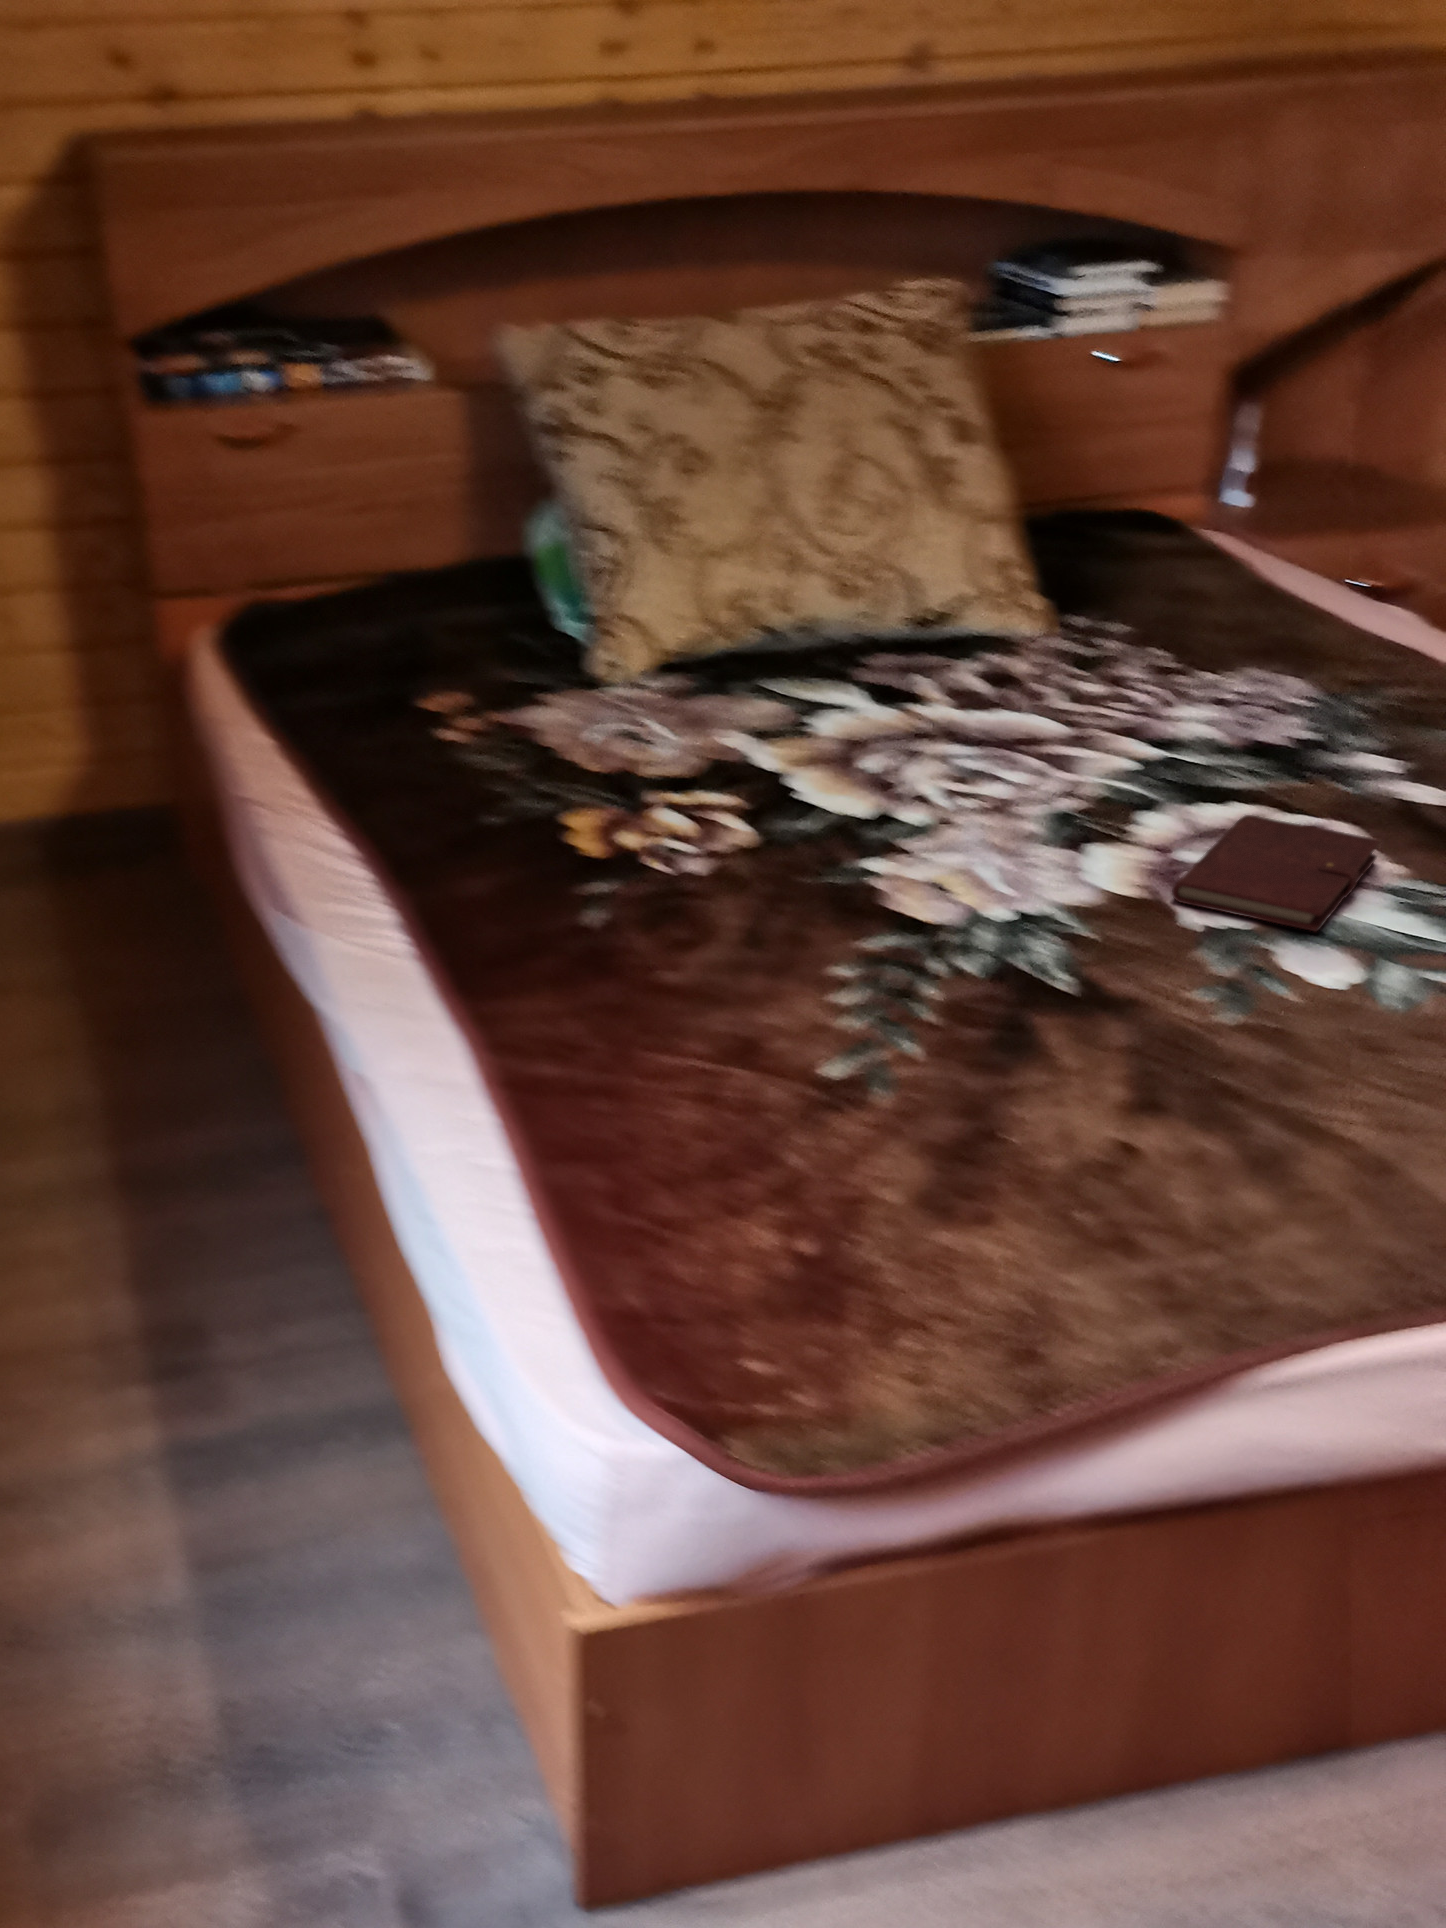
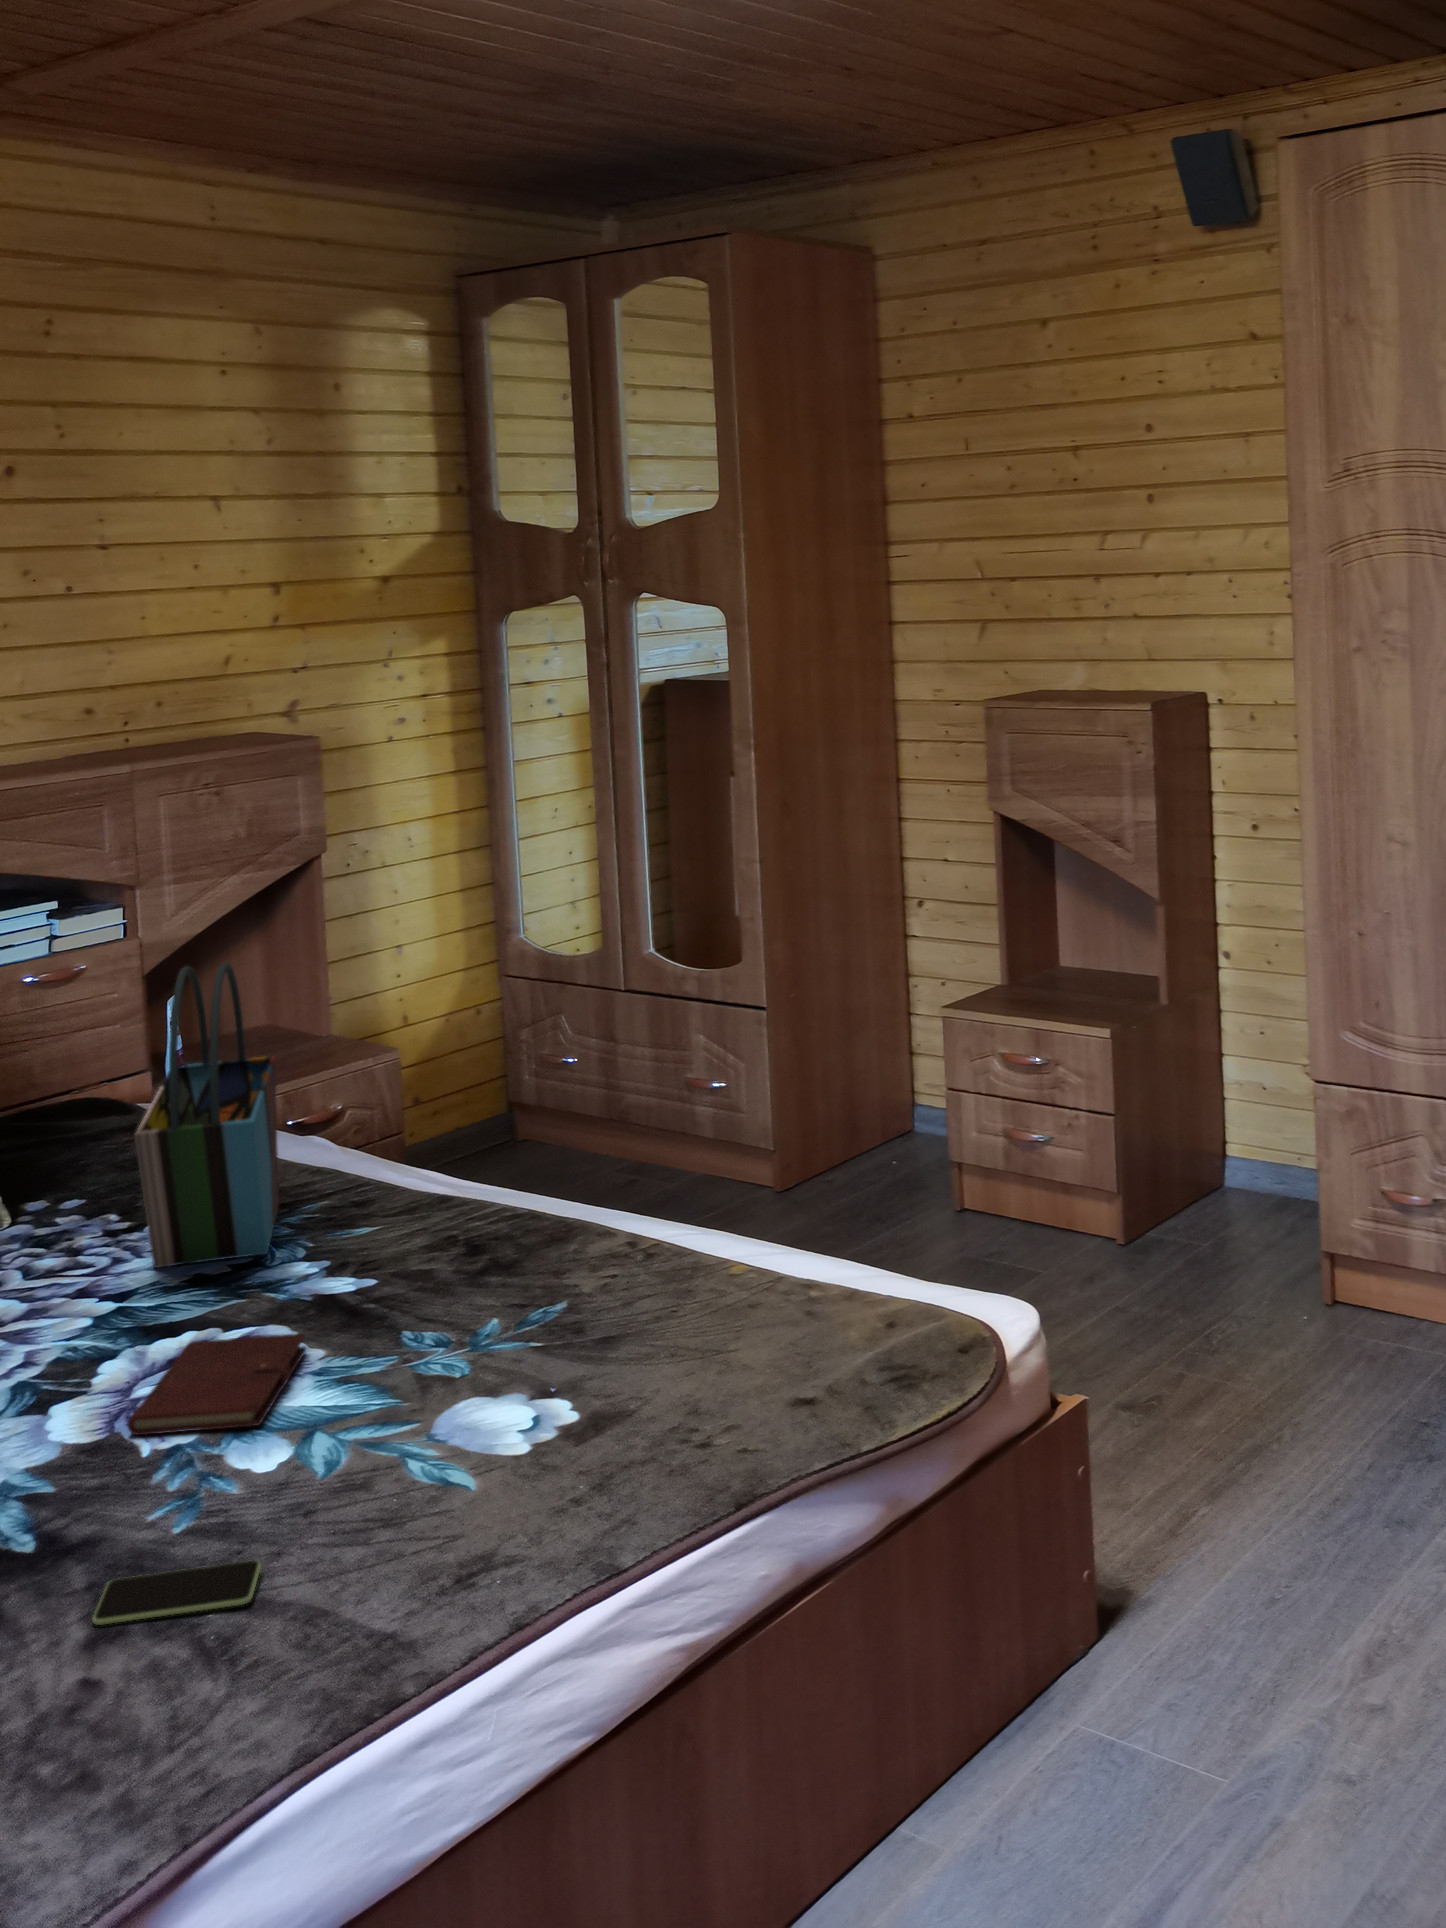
tote bag: none [1205,351,1396,734] -> present [135,963,279,1268]
smartphone: none [1126,1053,1313,1128] -> present [92,1560,261,1625]

